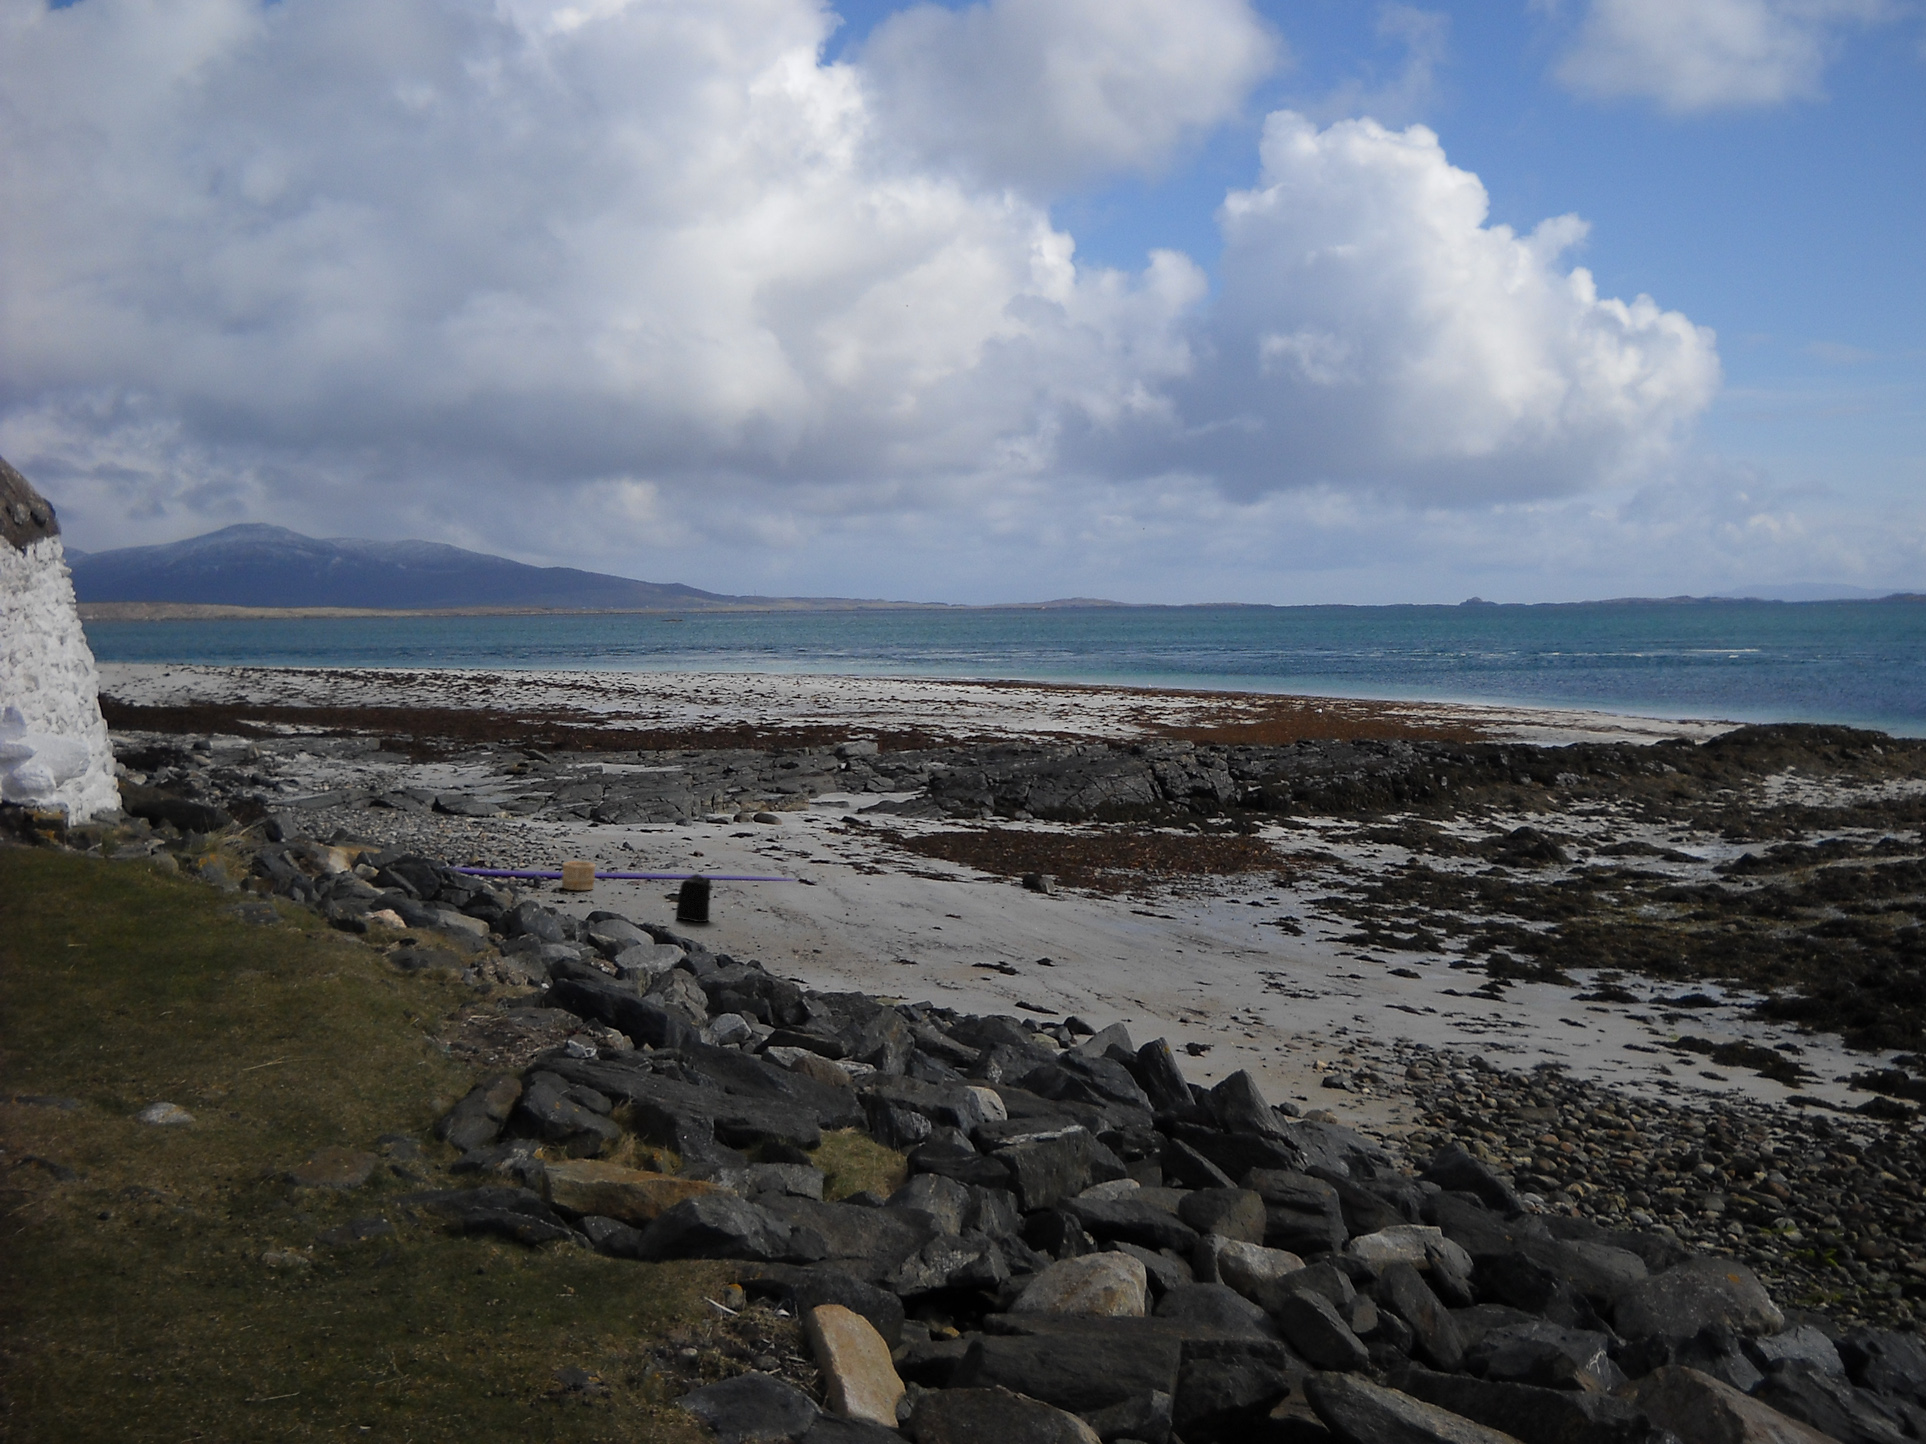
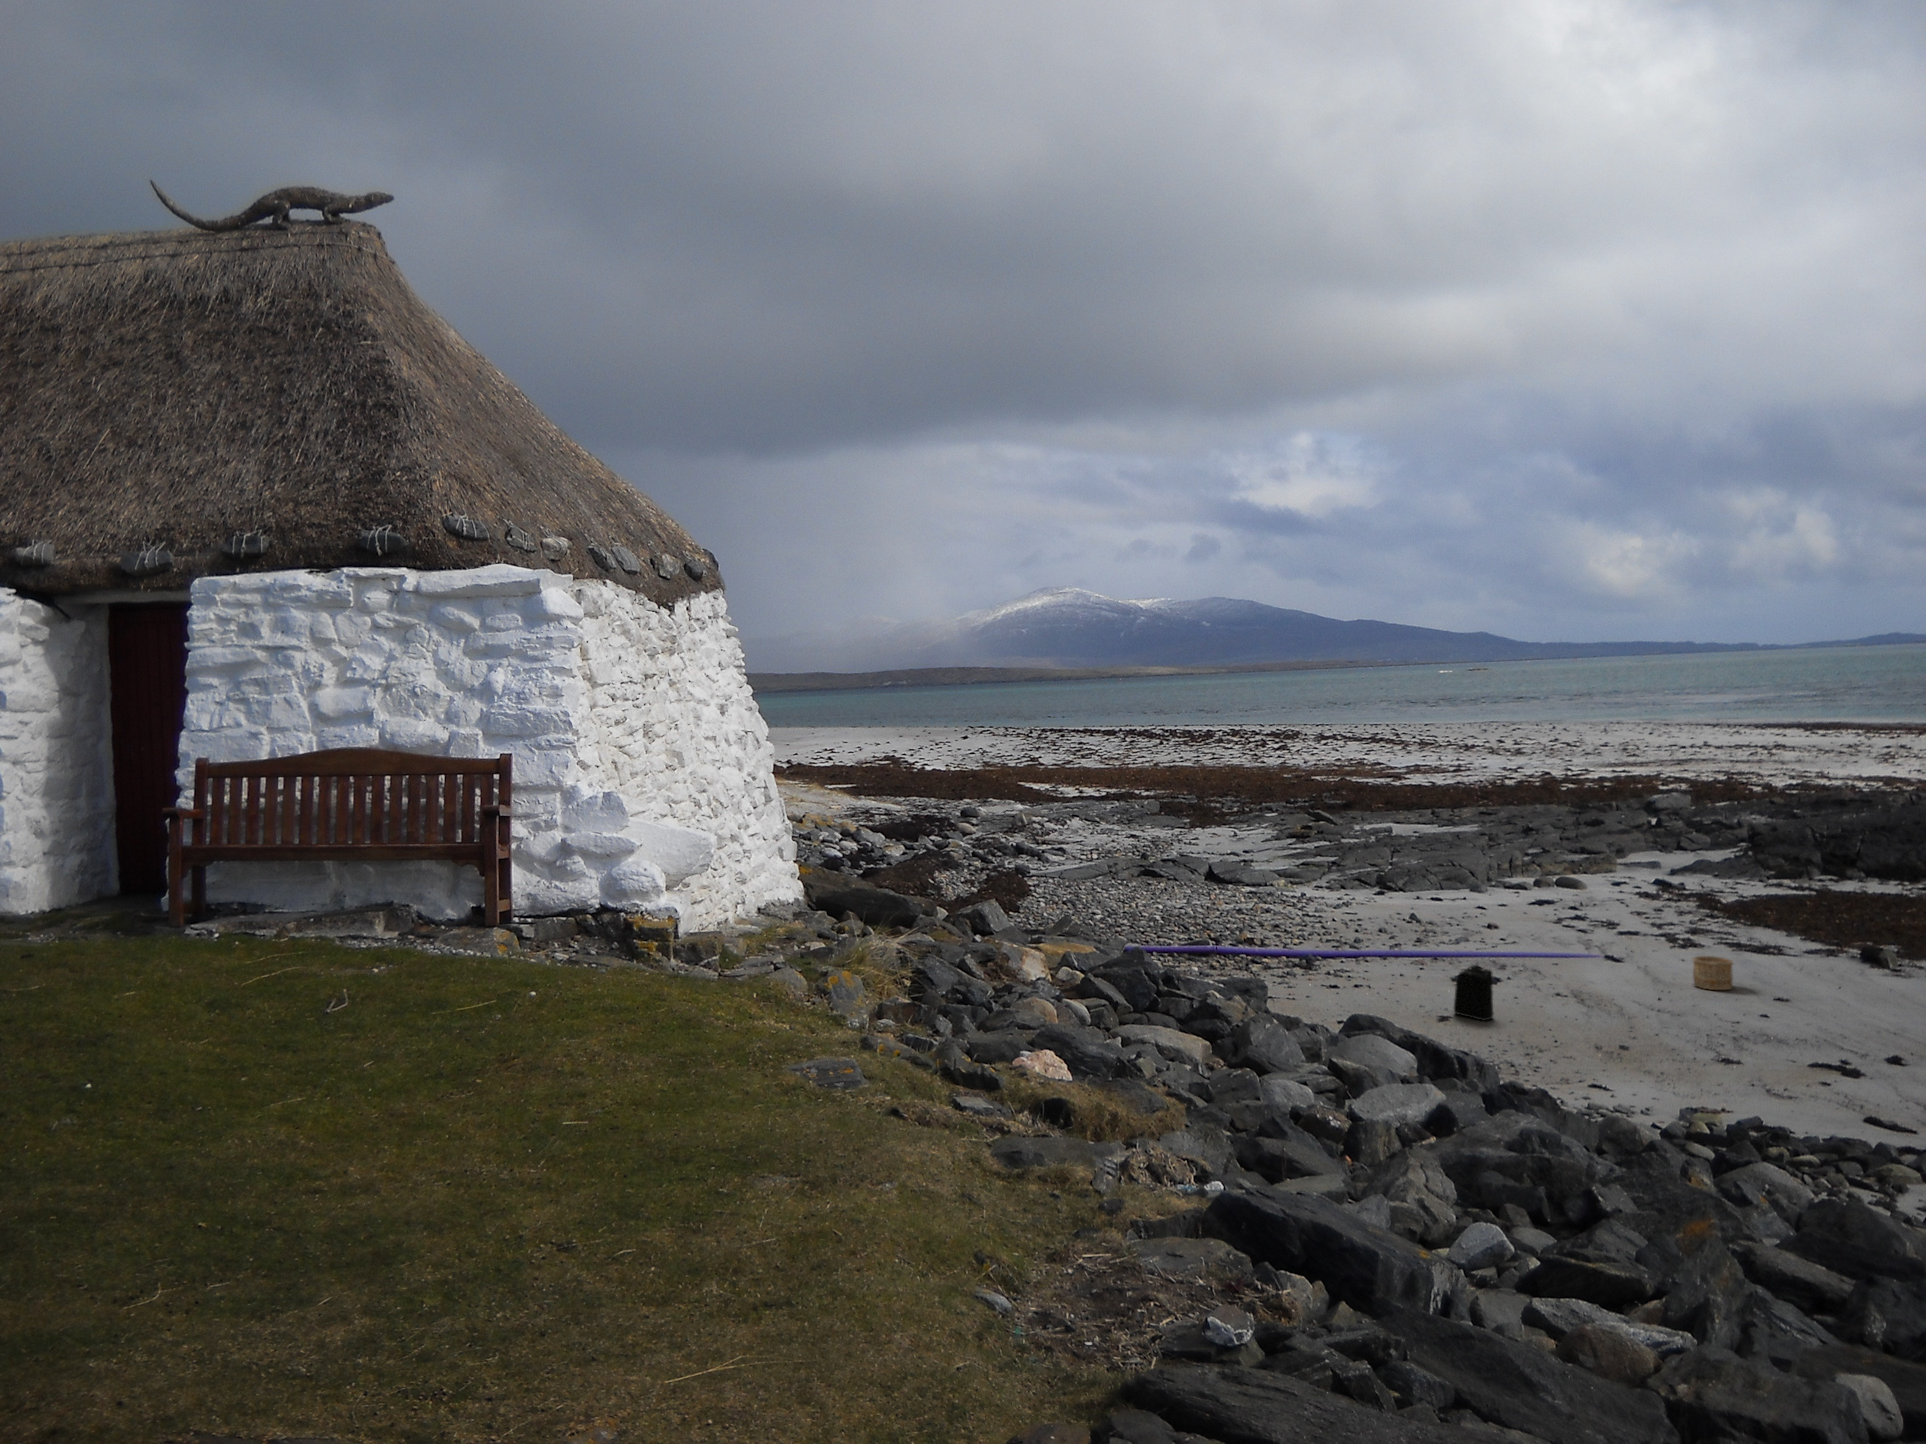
wooden bucket: present [562,861,595,890] -> present [1692,956,1733,990]

